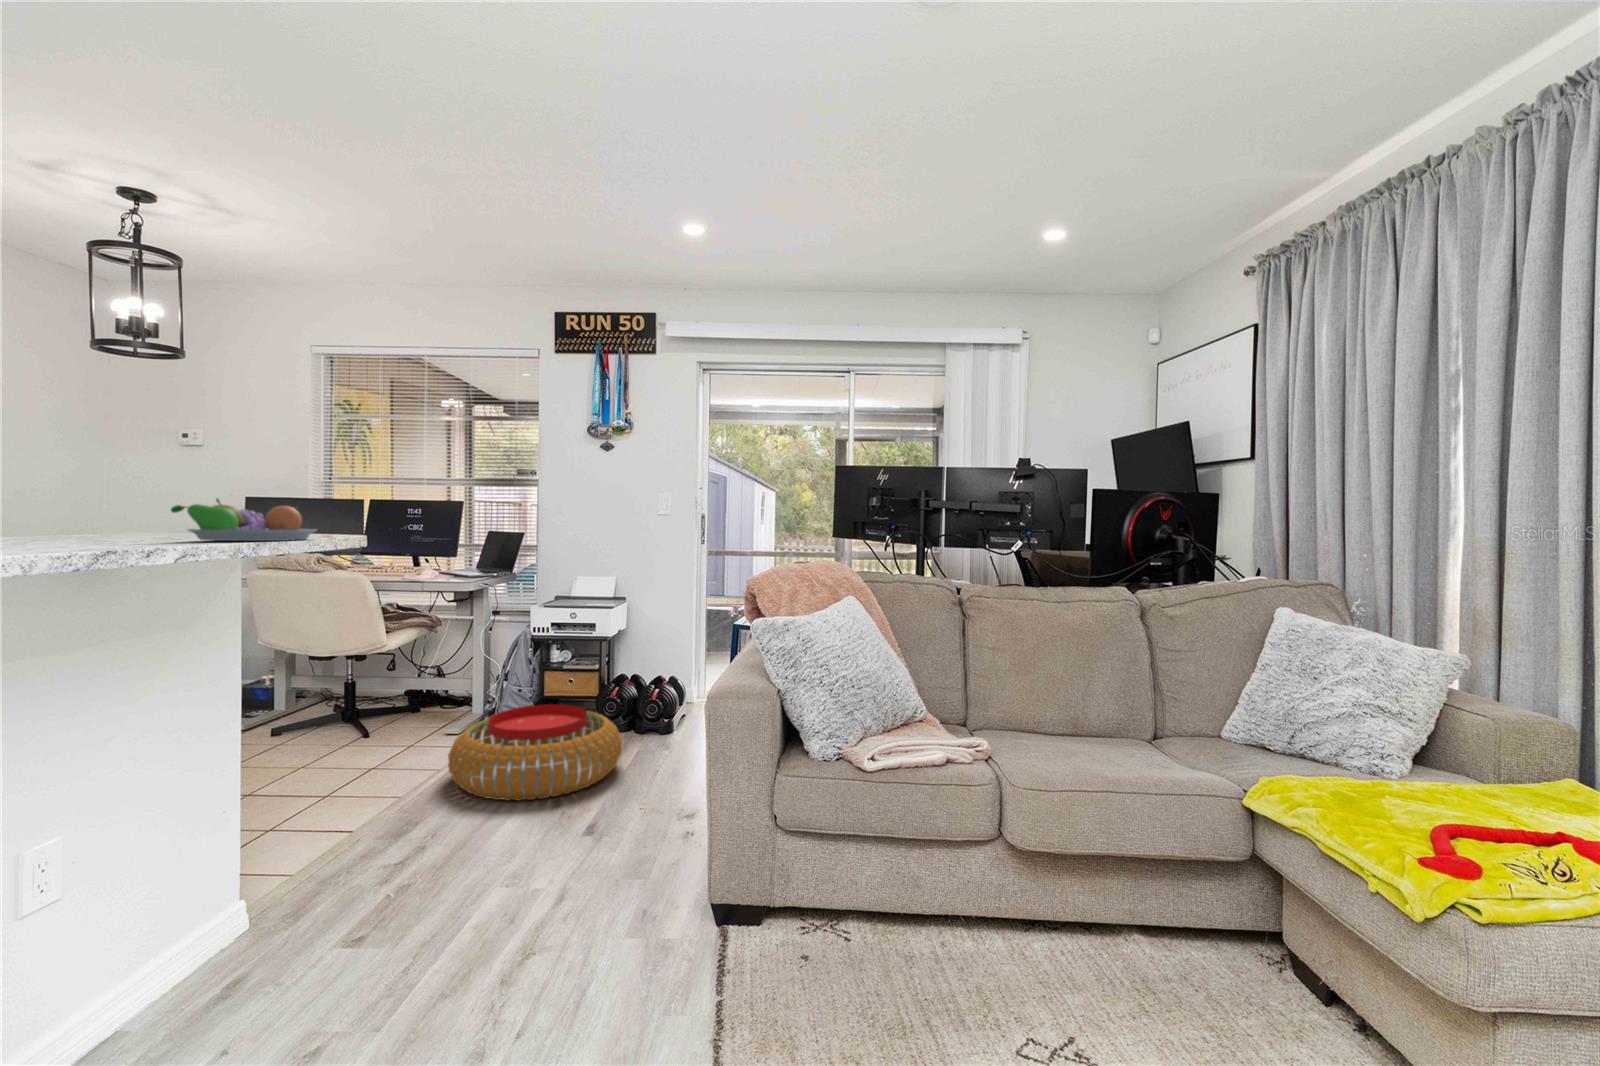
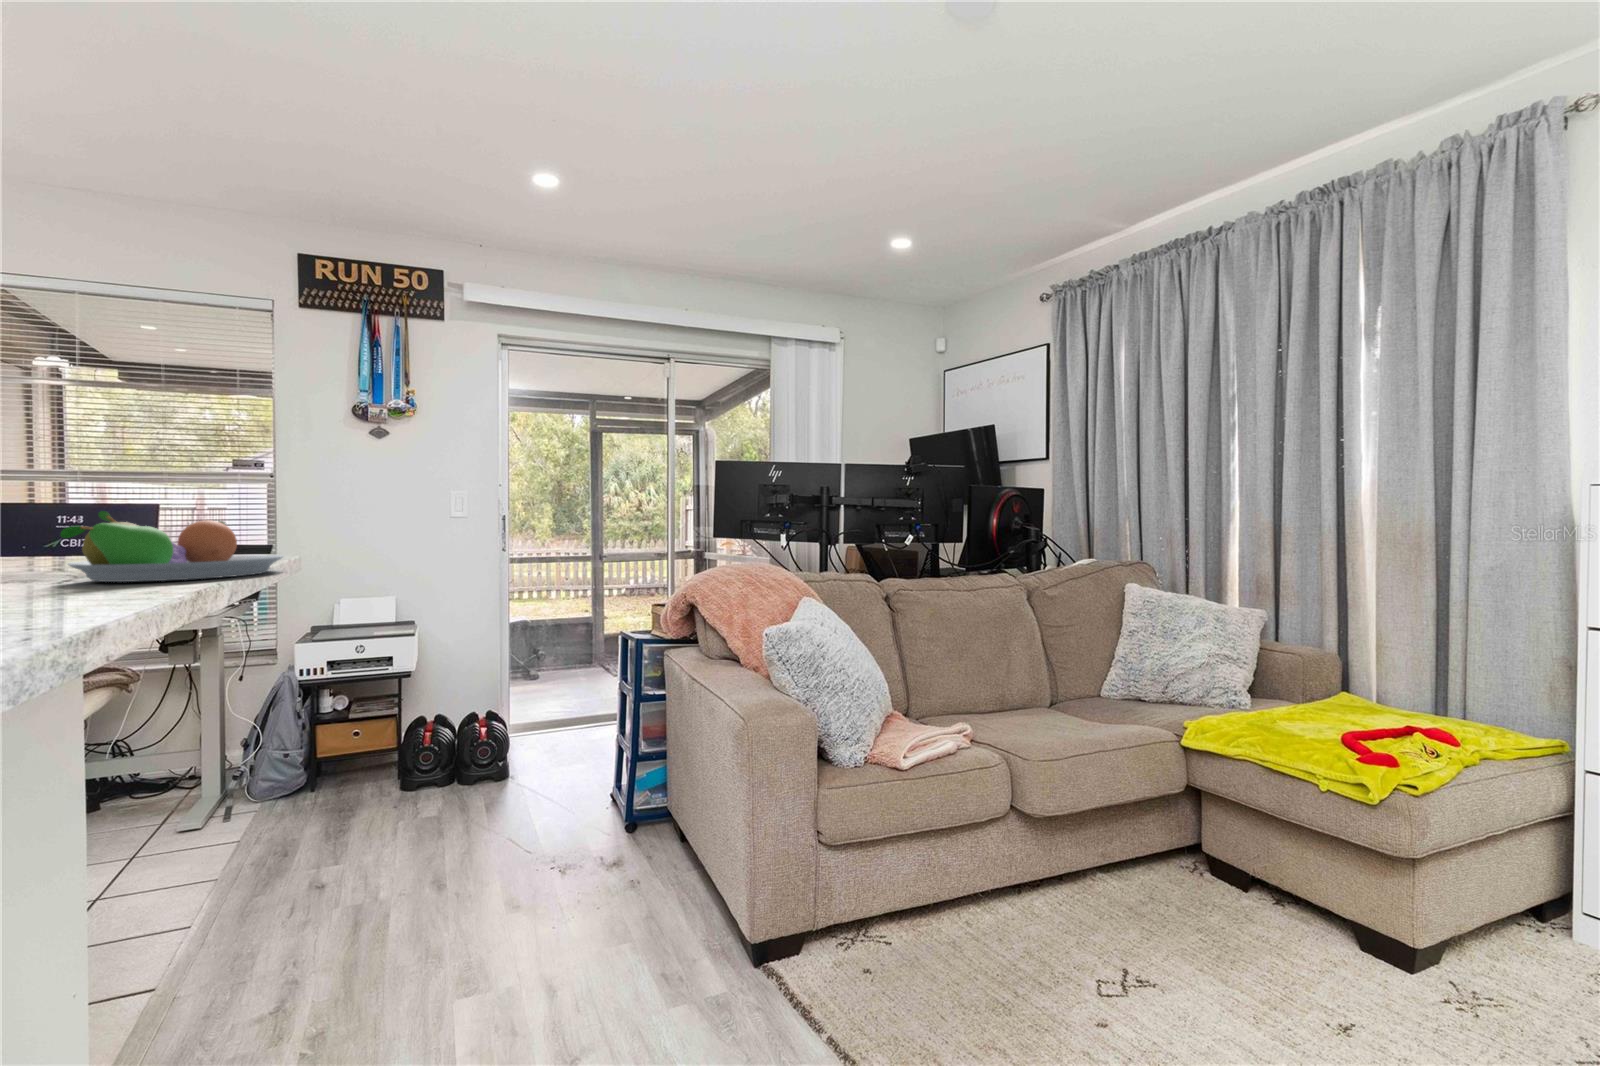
pouf: present [448,704,622,801] -> none [245,763,492,904]

